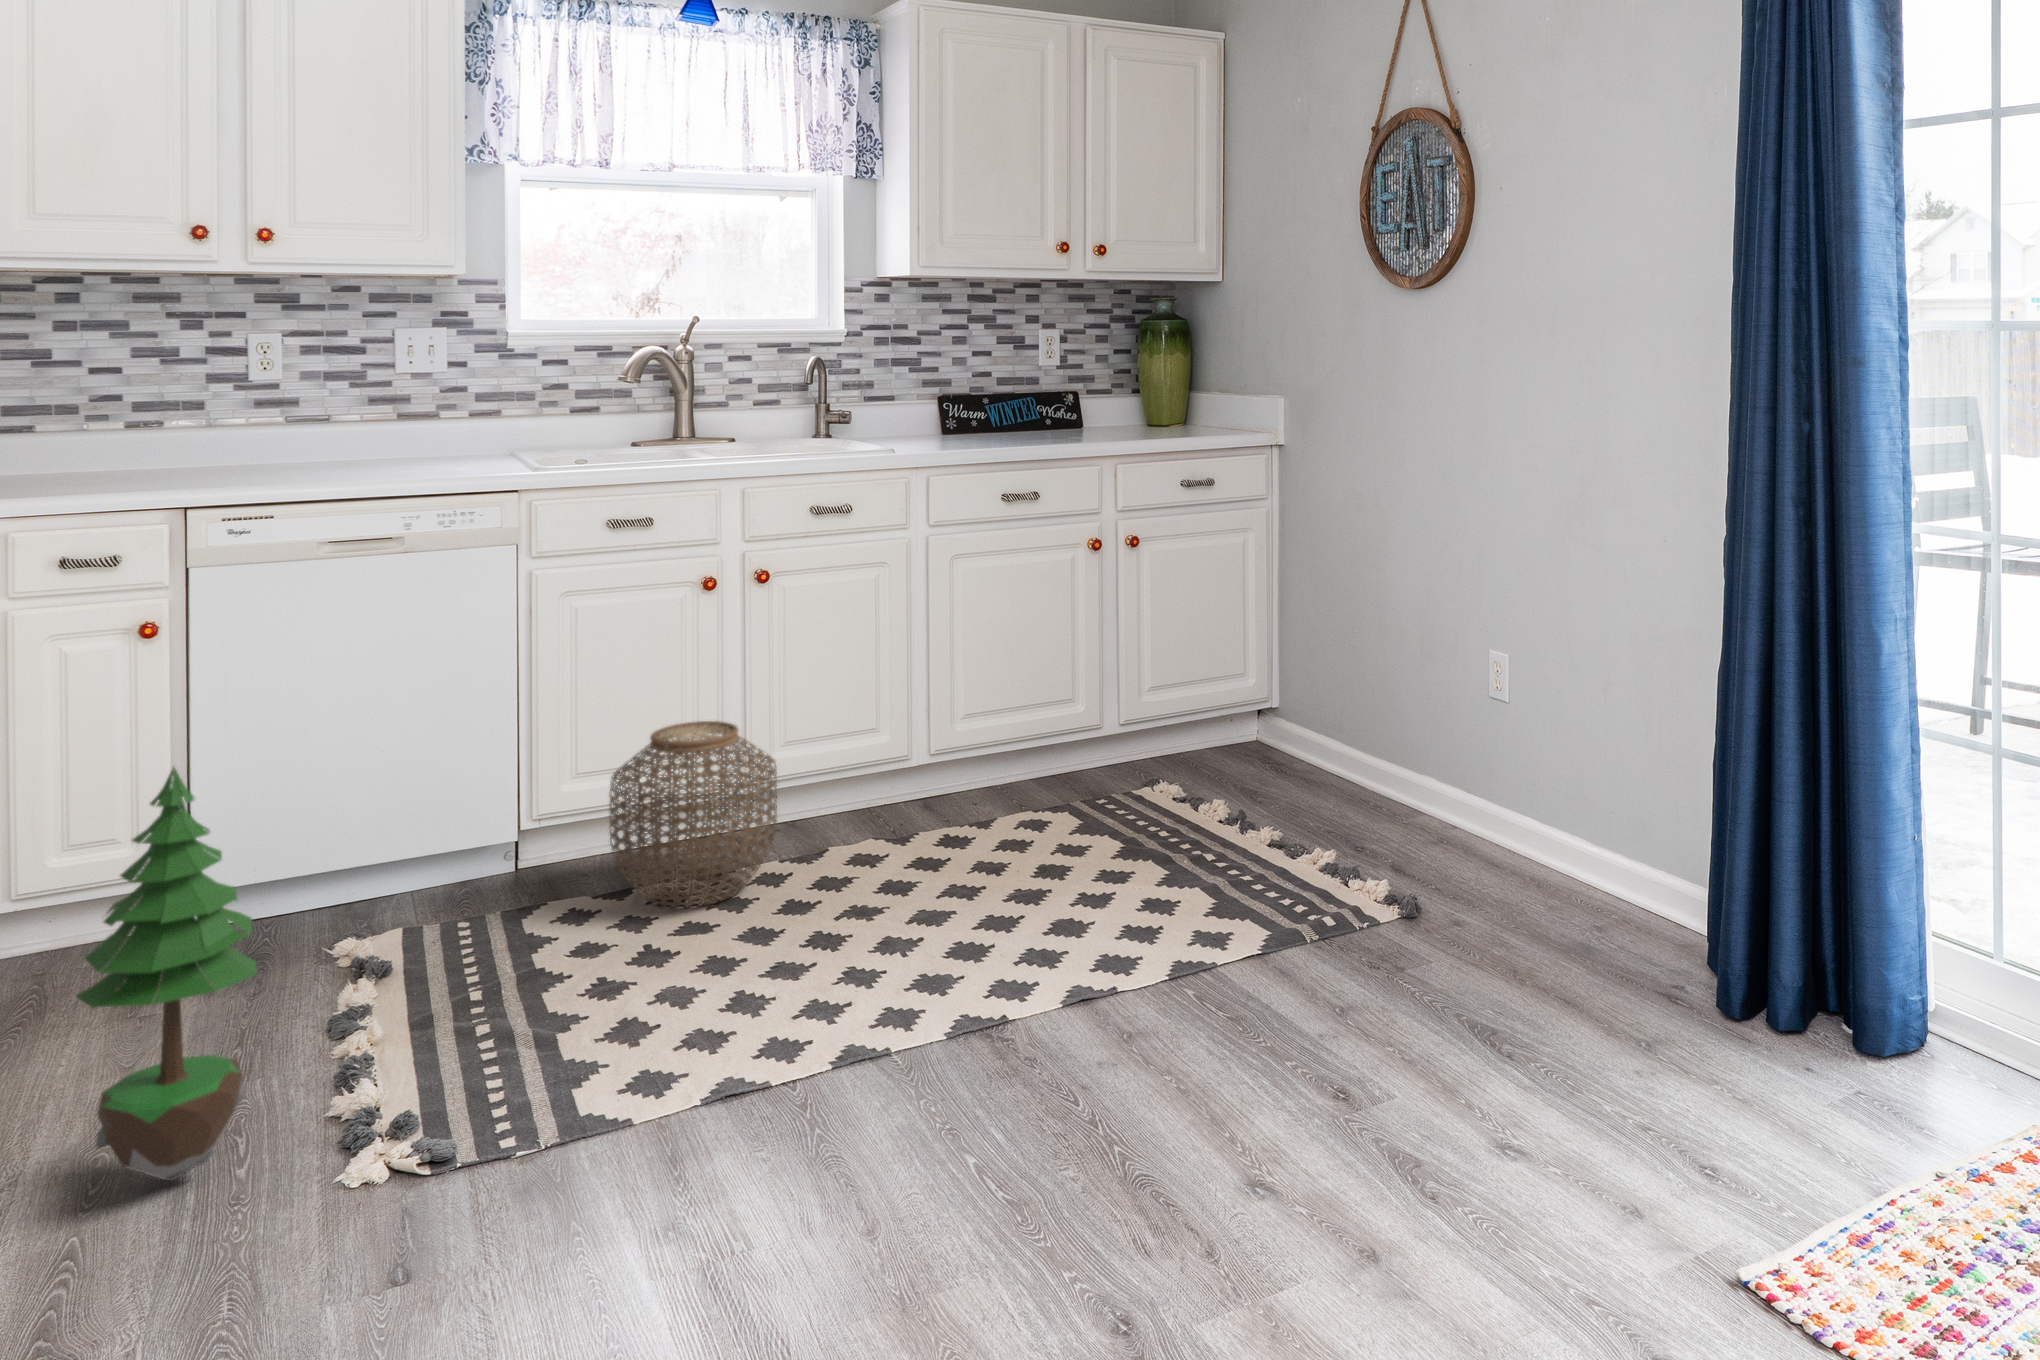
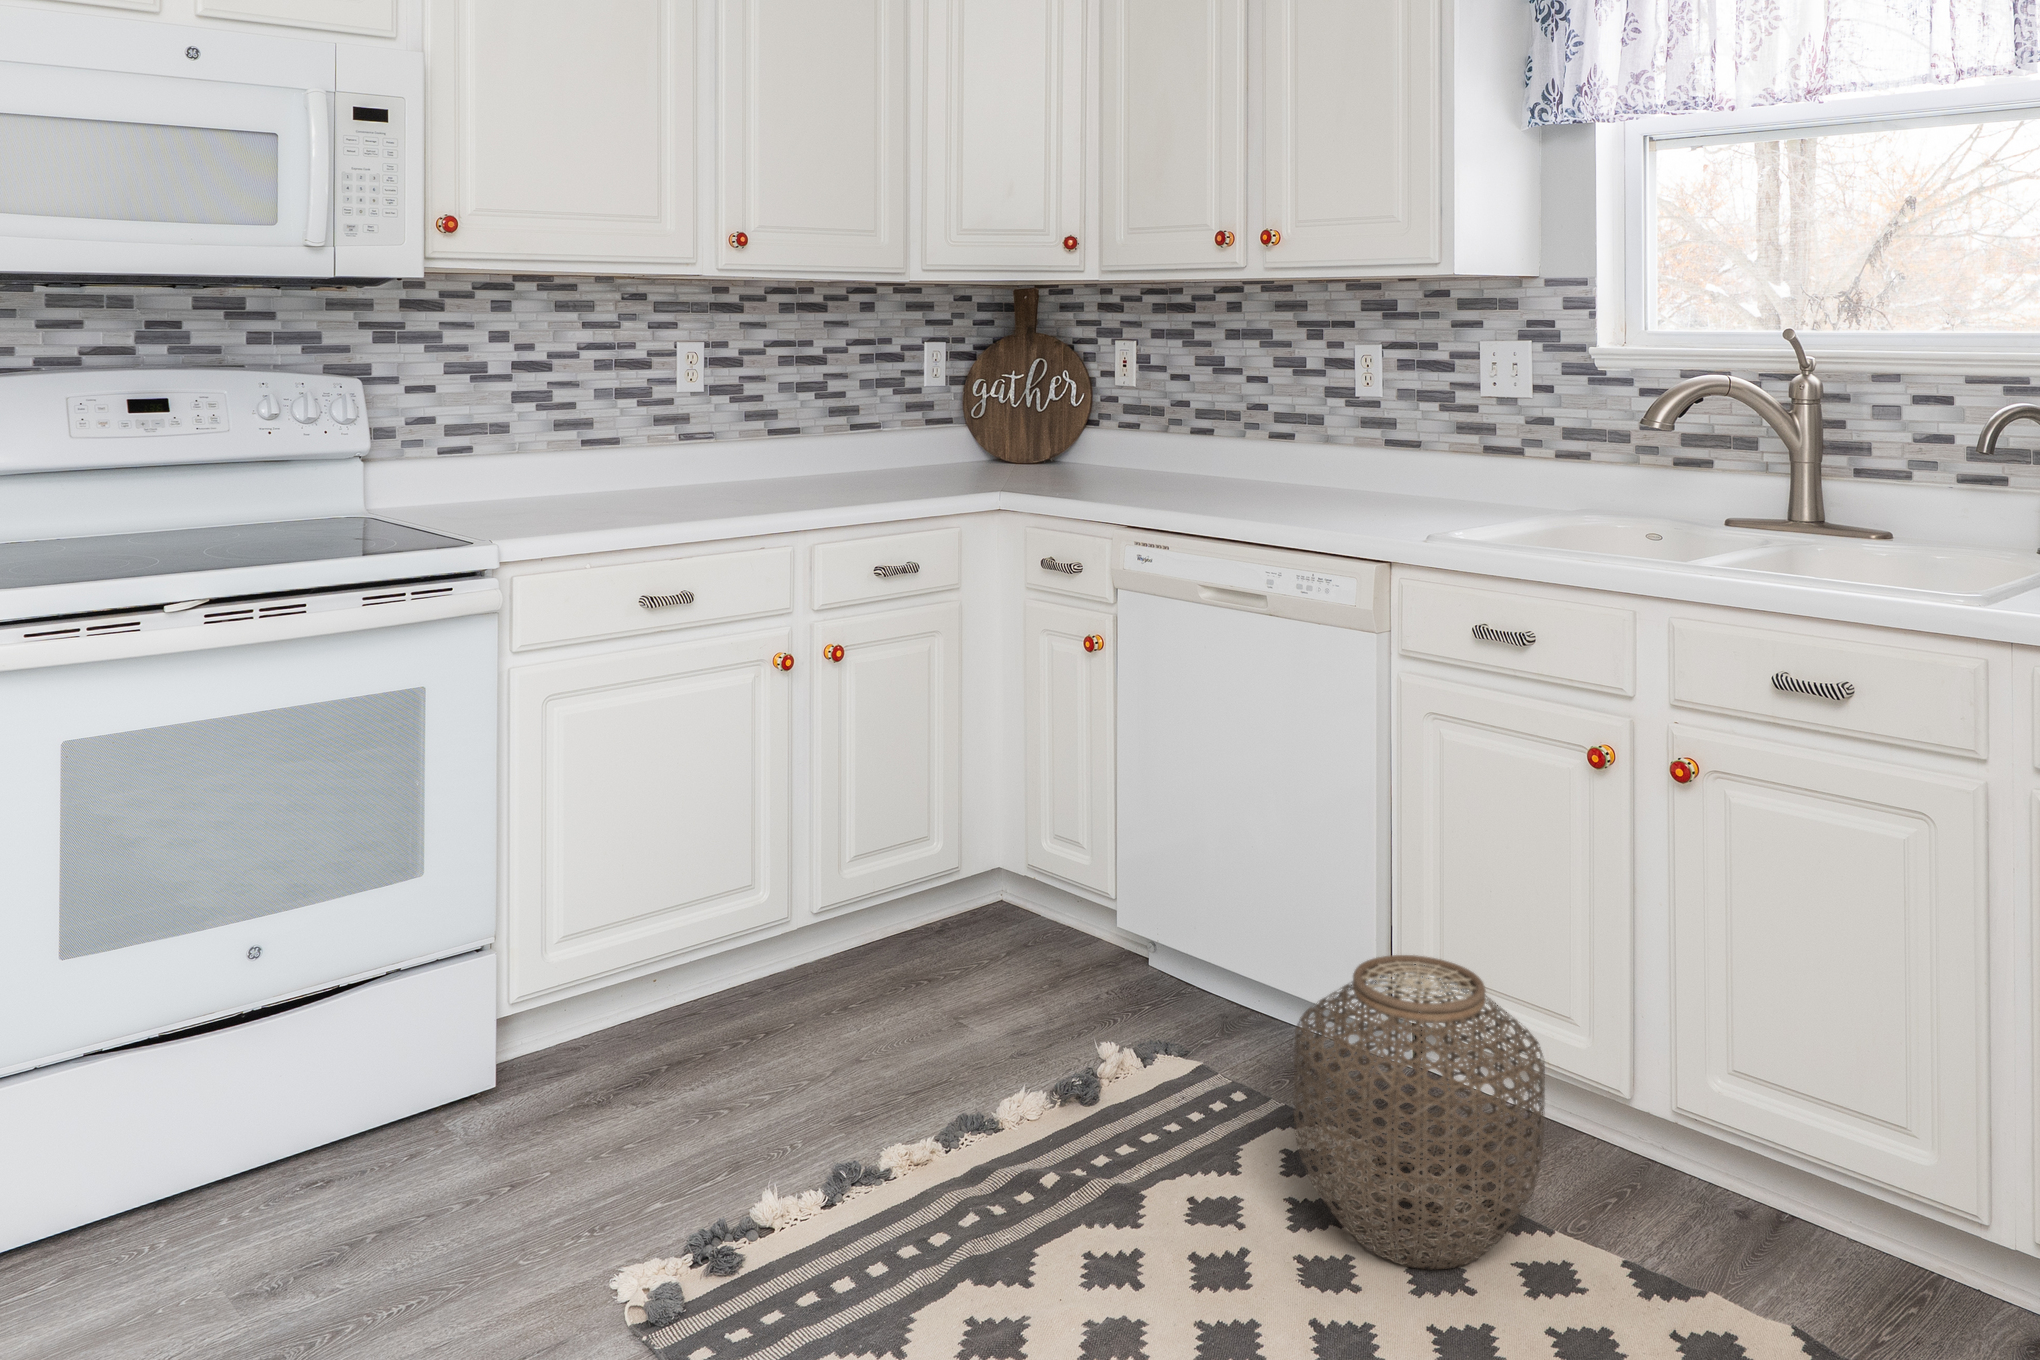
potted tree: present [76,768,257,1181] -> none [557,769,705,1174]

